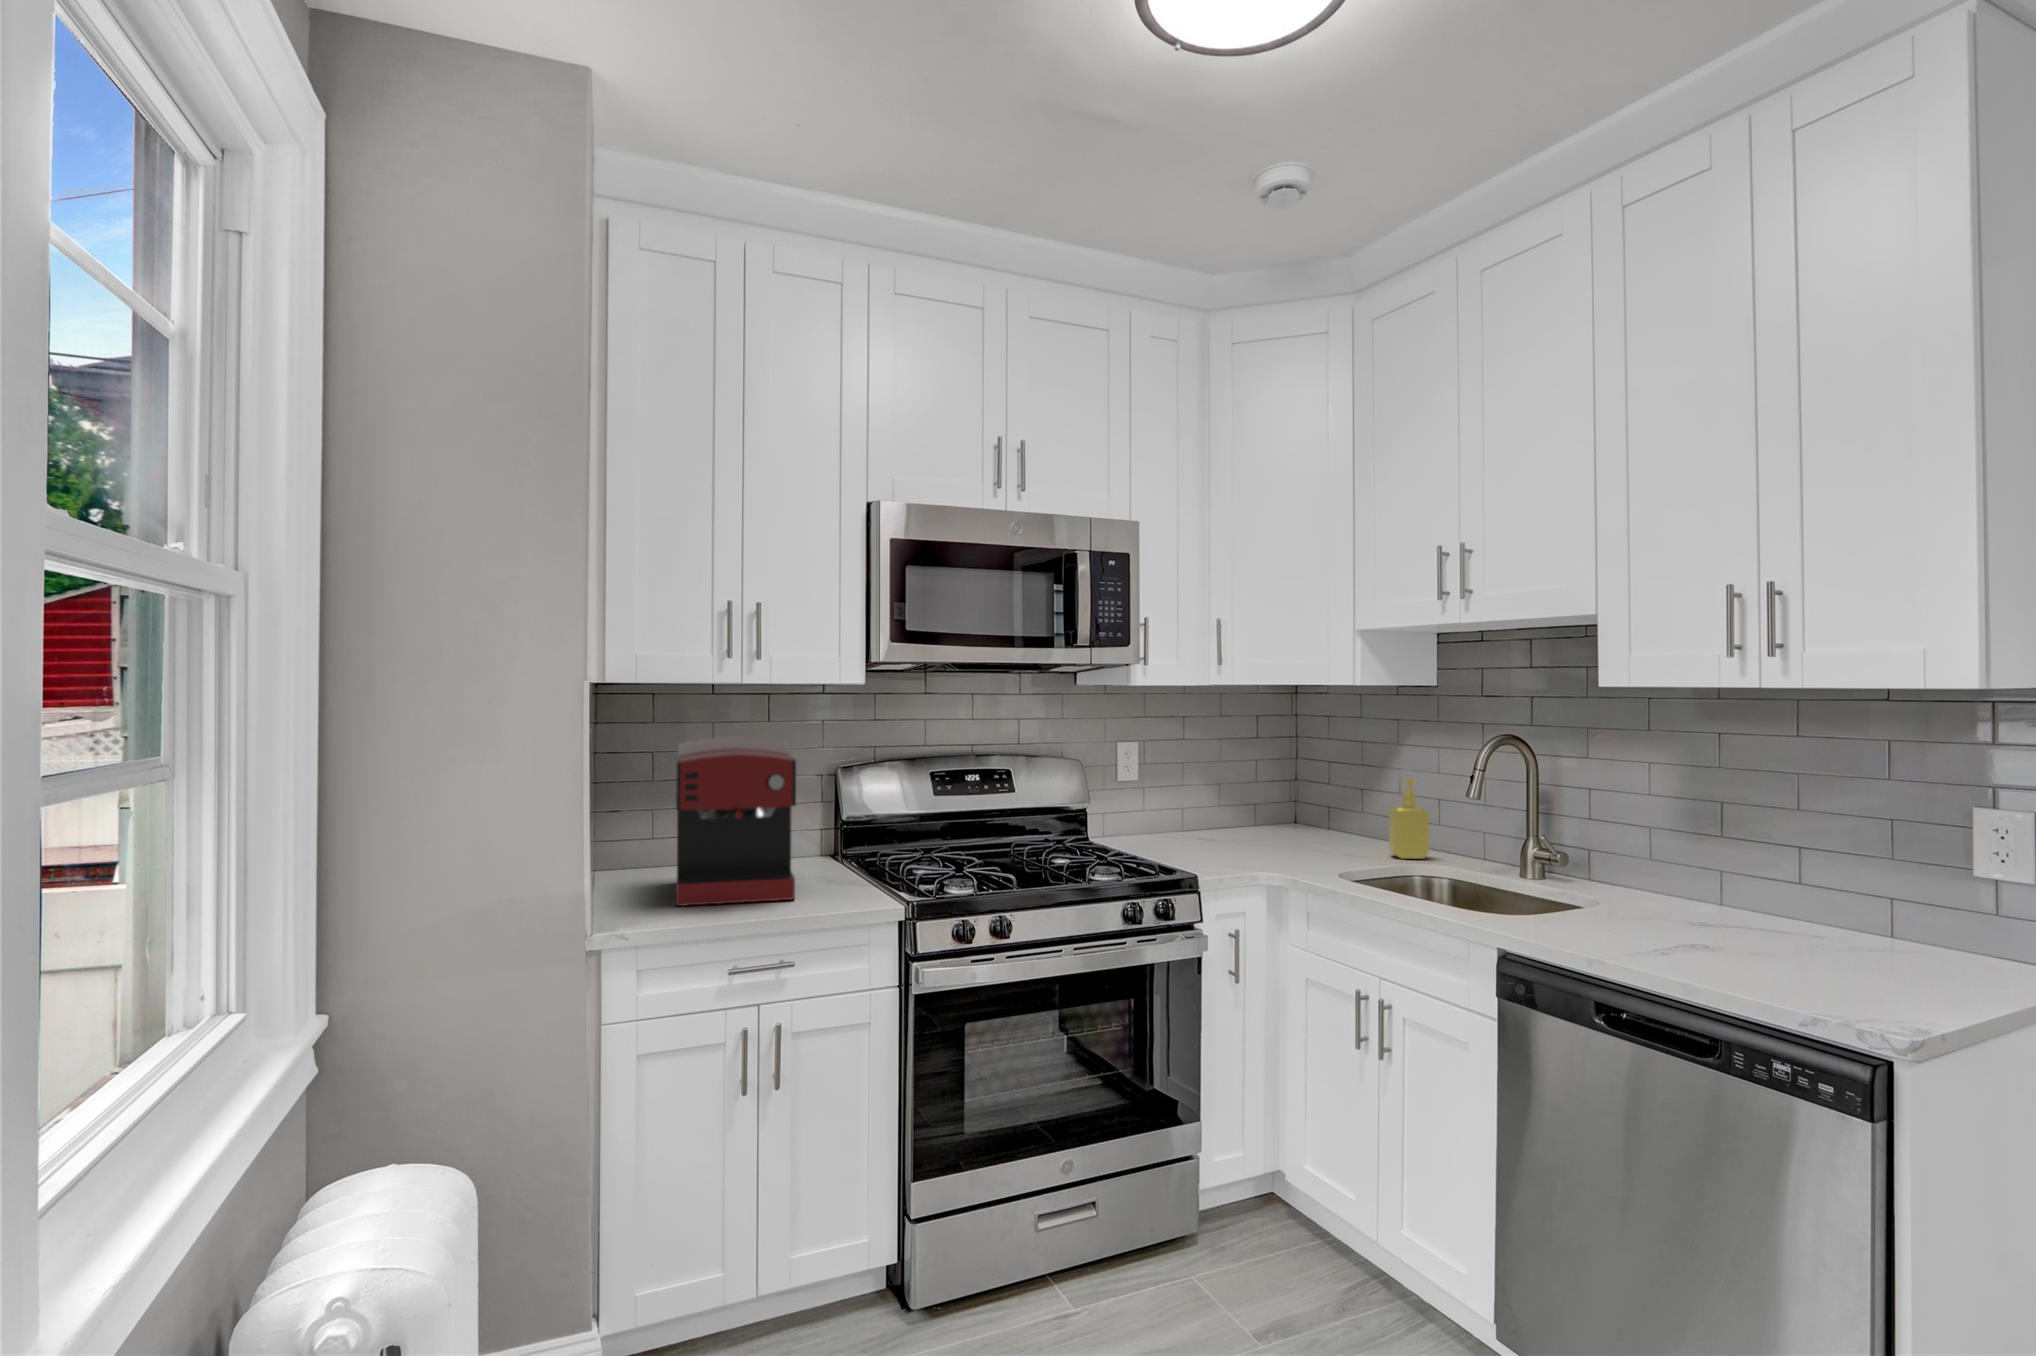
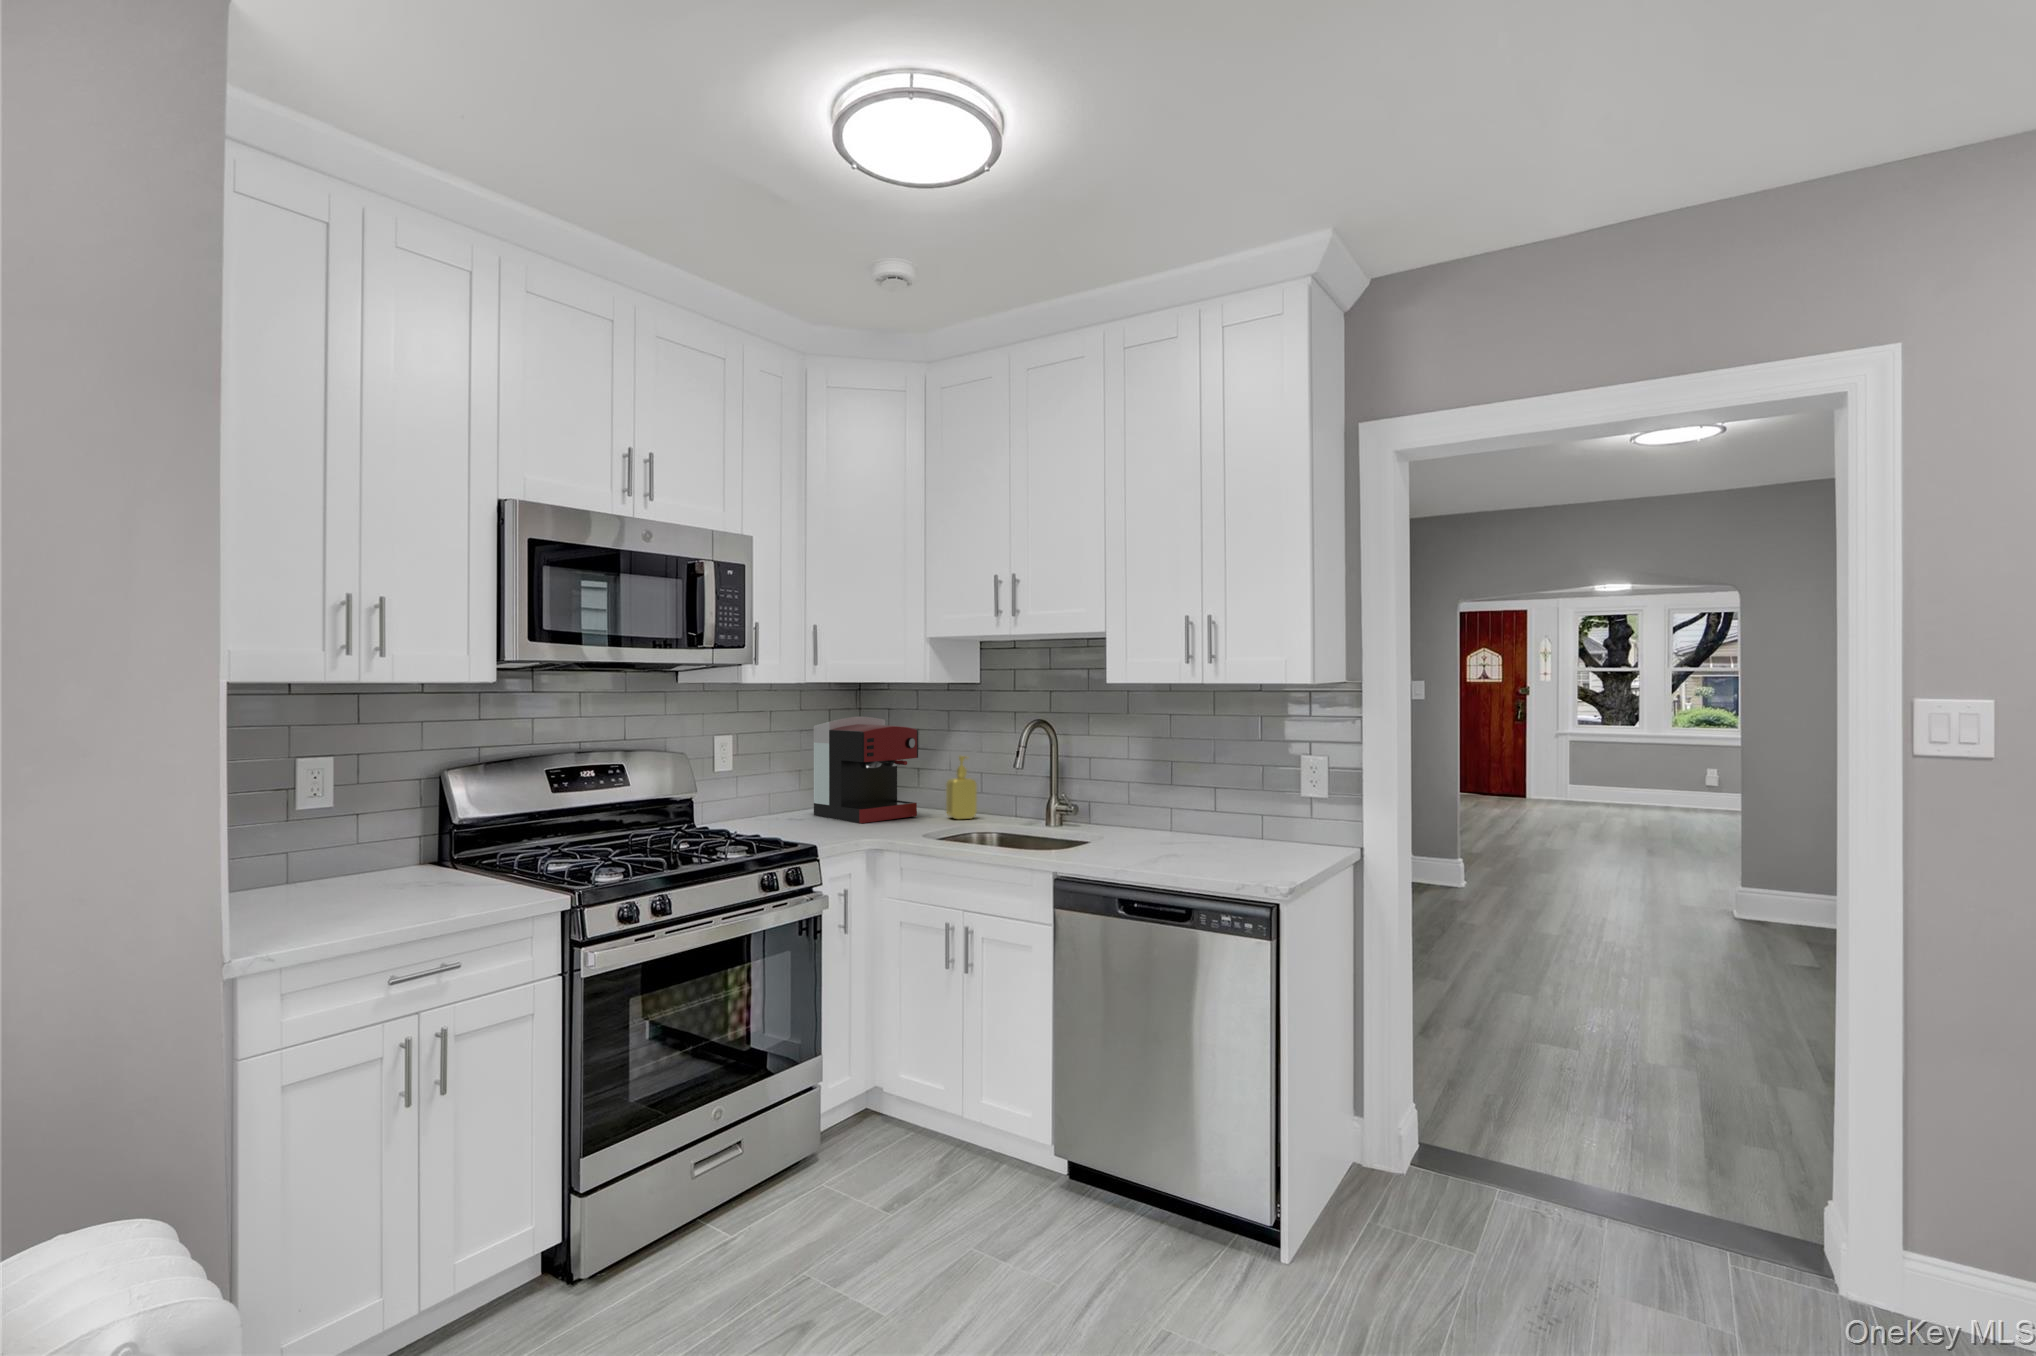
coffee maker: present [676,736,796,906] -> present [814,716,918,823]

